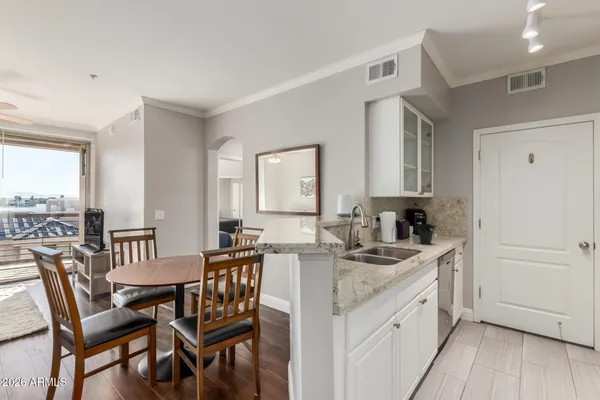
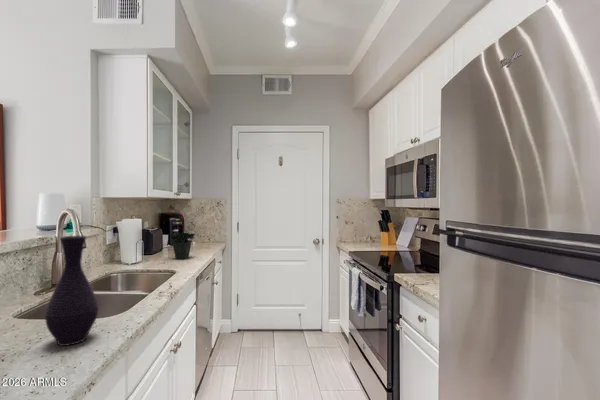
vase: none [355,217,378,275] -> present [45,235,98,346]

